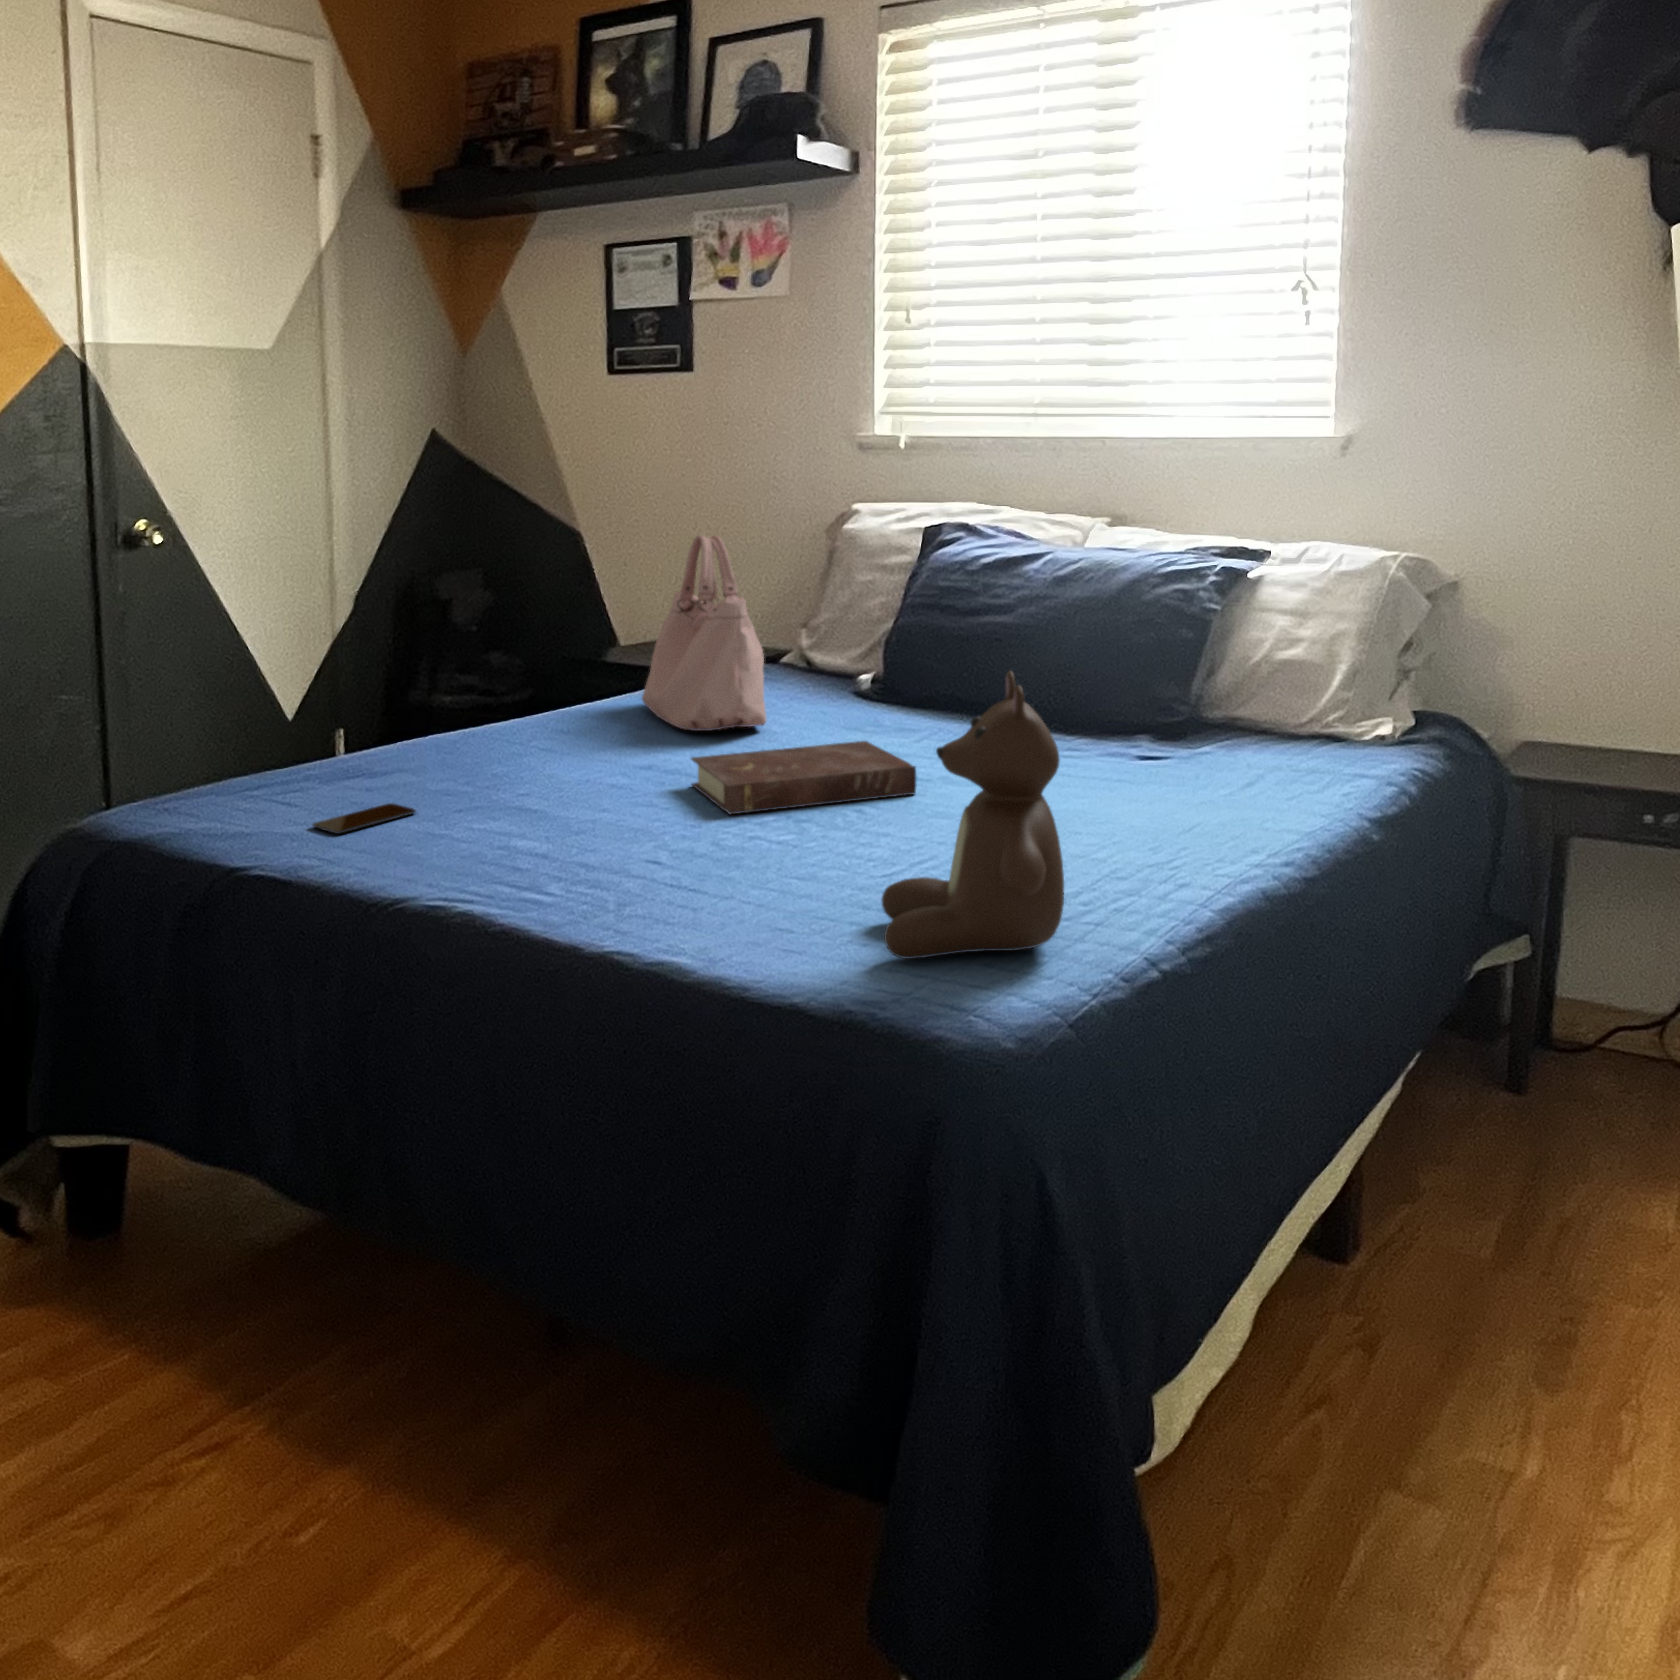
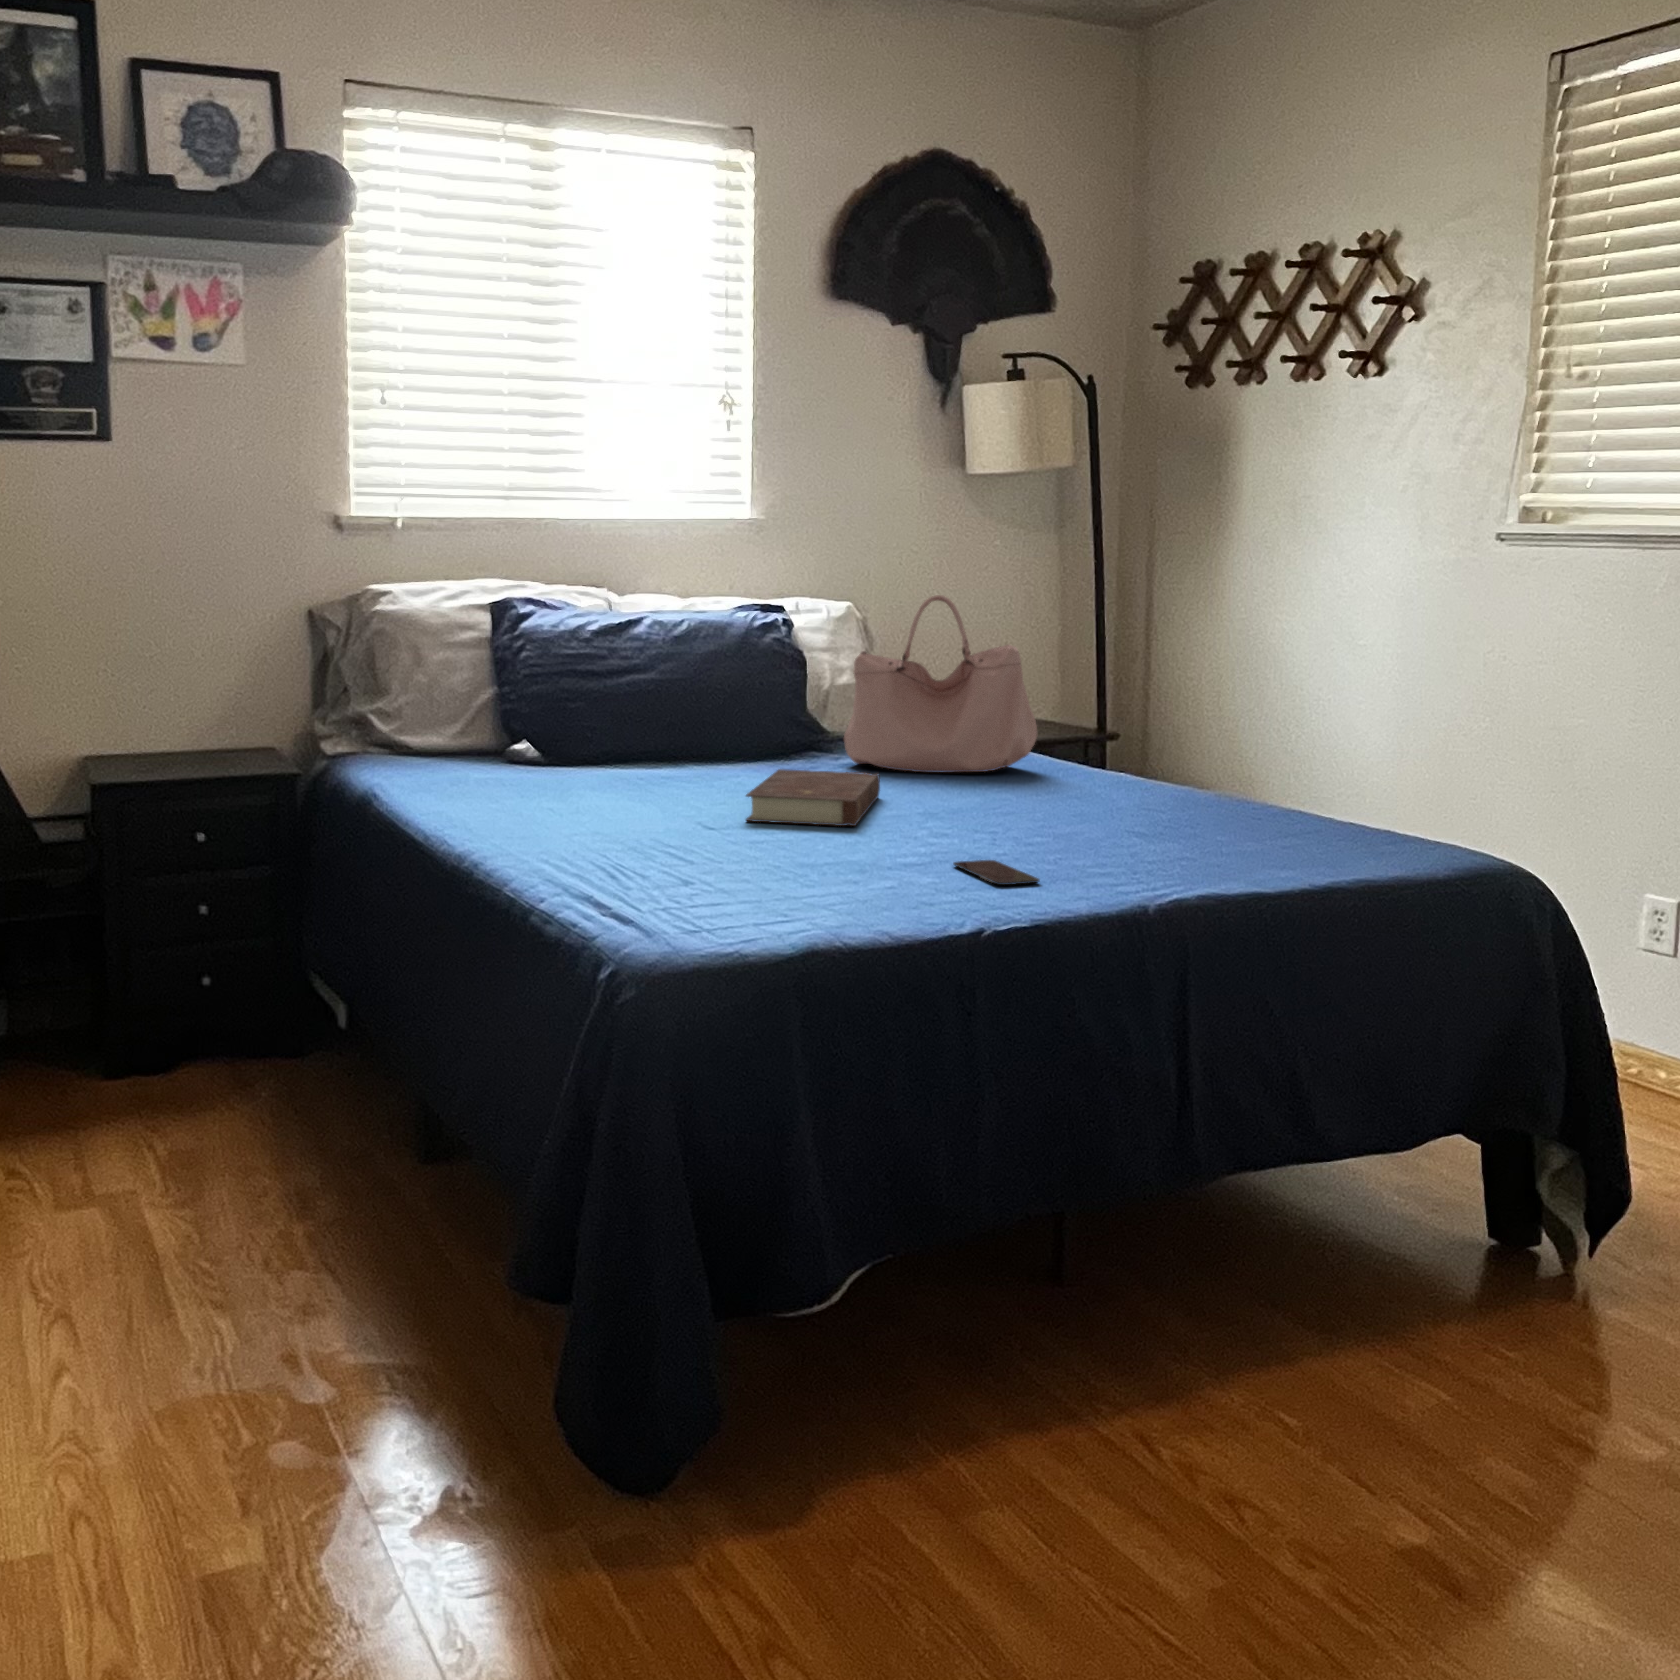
handbag: present [642,534,766,731] -> present [844,595,1037,773]
teddy bear: present [881,671,1064,959] -> none [1160,646,1318,846]
smartphone: present [313,803,416,834] -> present [953,860,1039,885]

